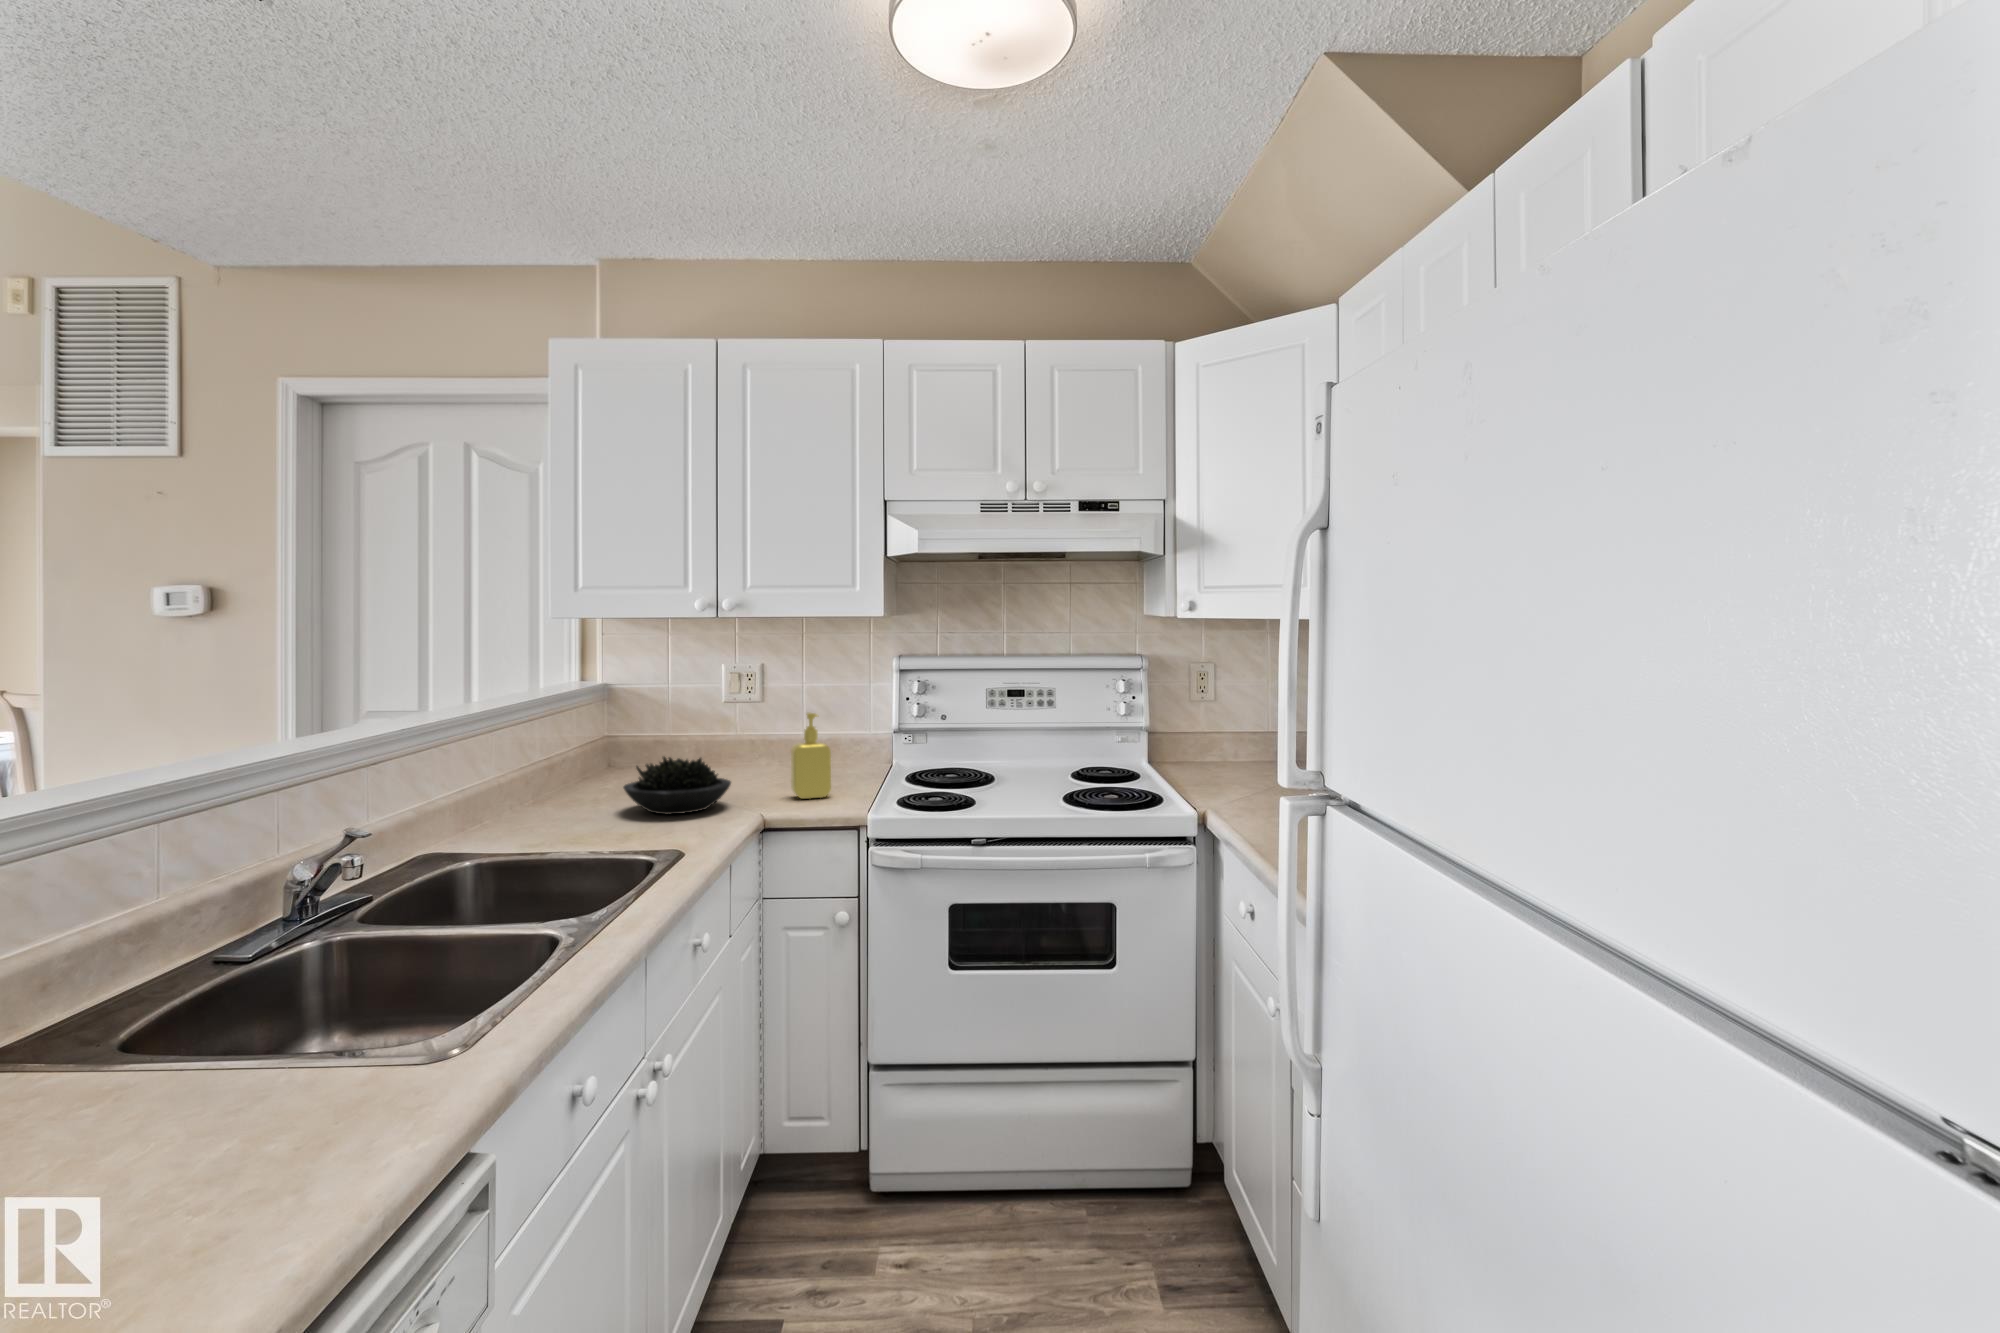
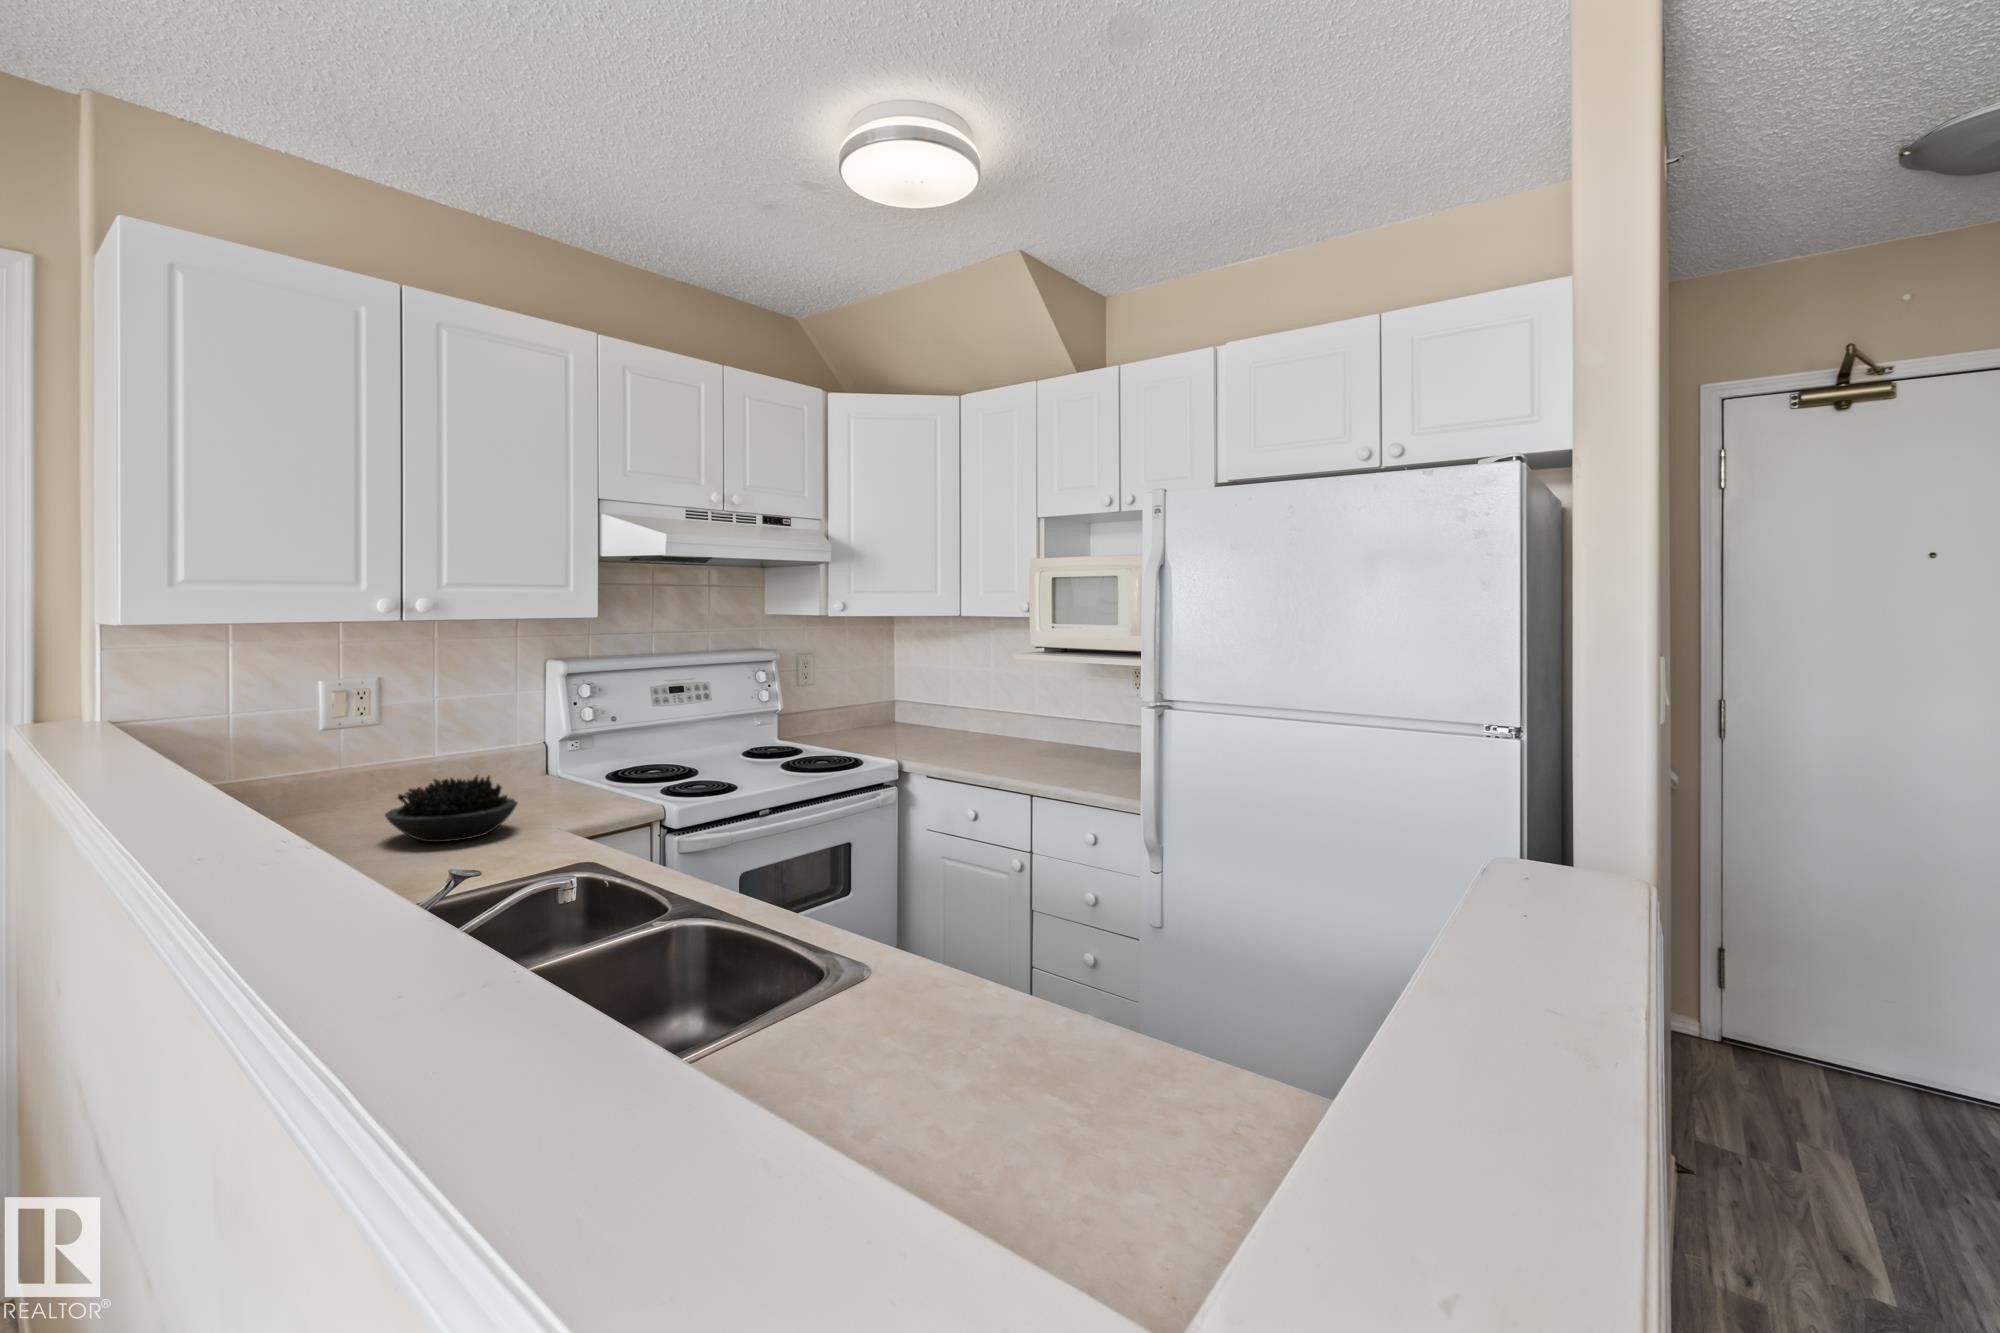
soap dispenser: present [791,713,831,799] -> none [537,718,584,807]

